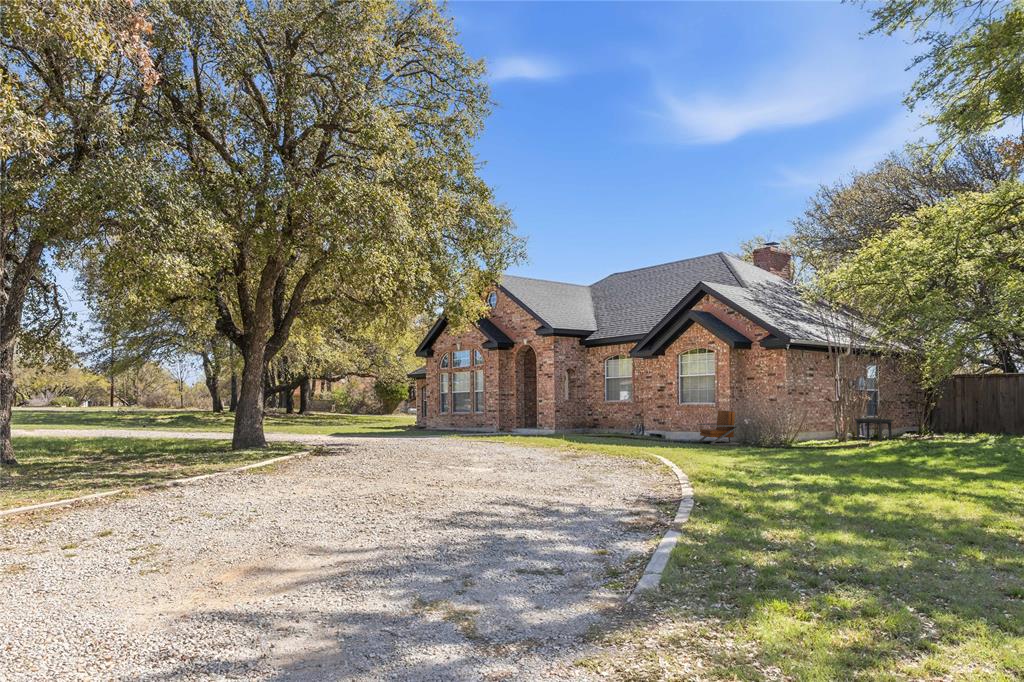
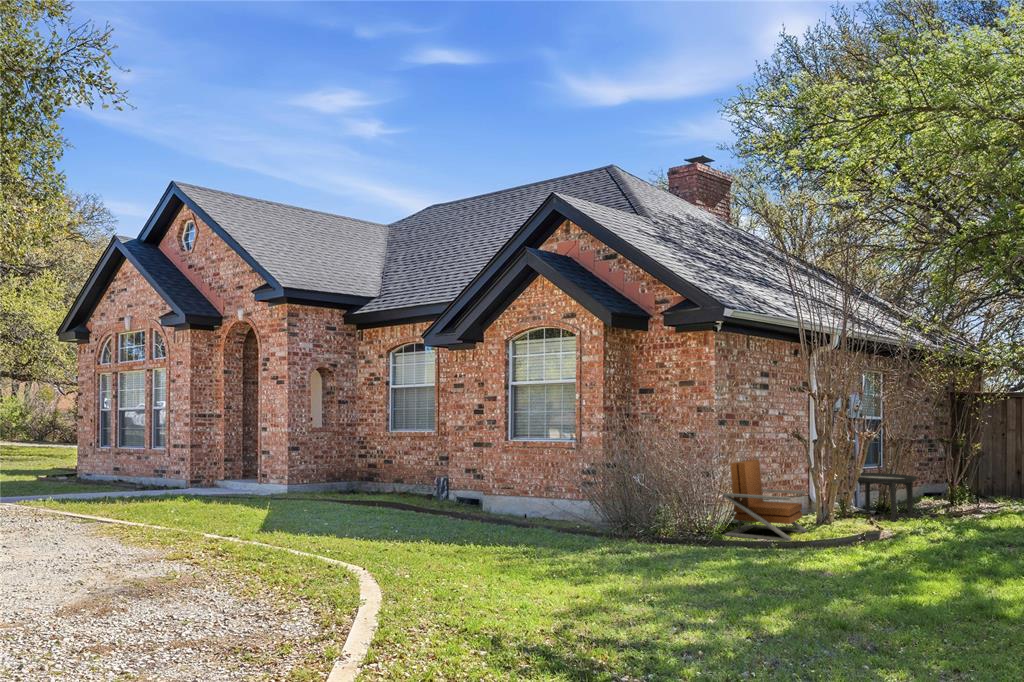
lounge chair: present [697,410,740,445] -> present [723,460,806,541]

